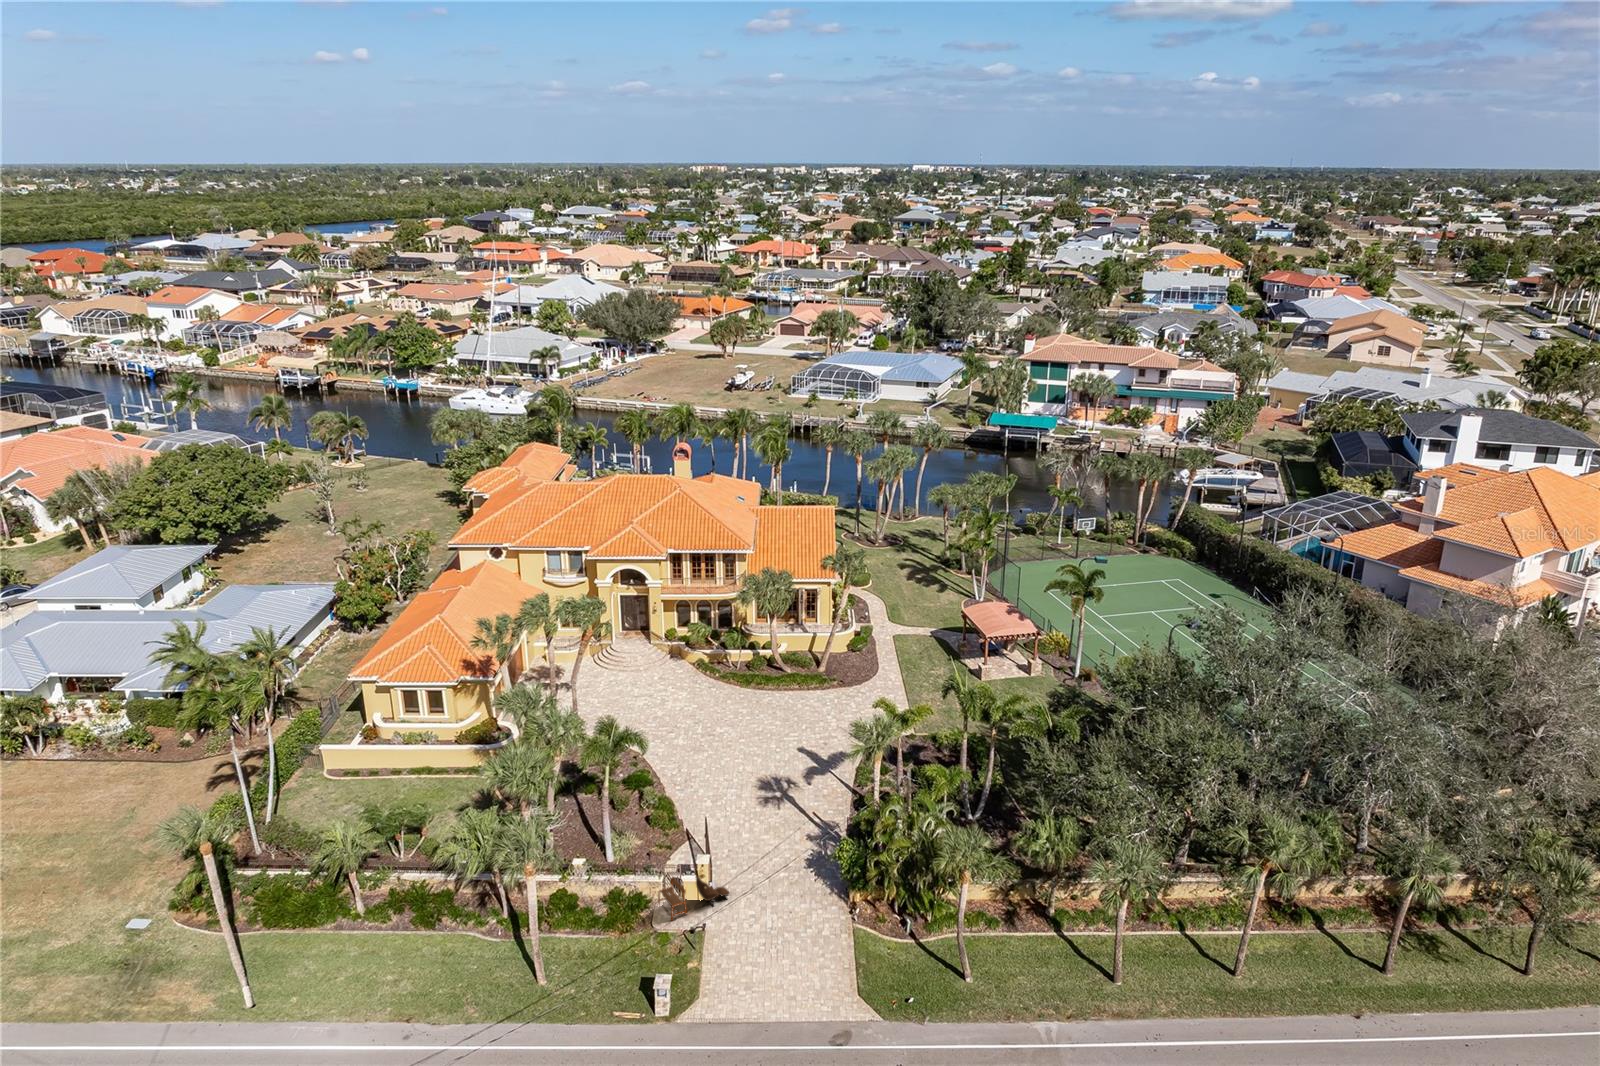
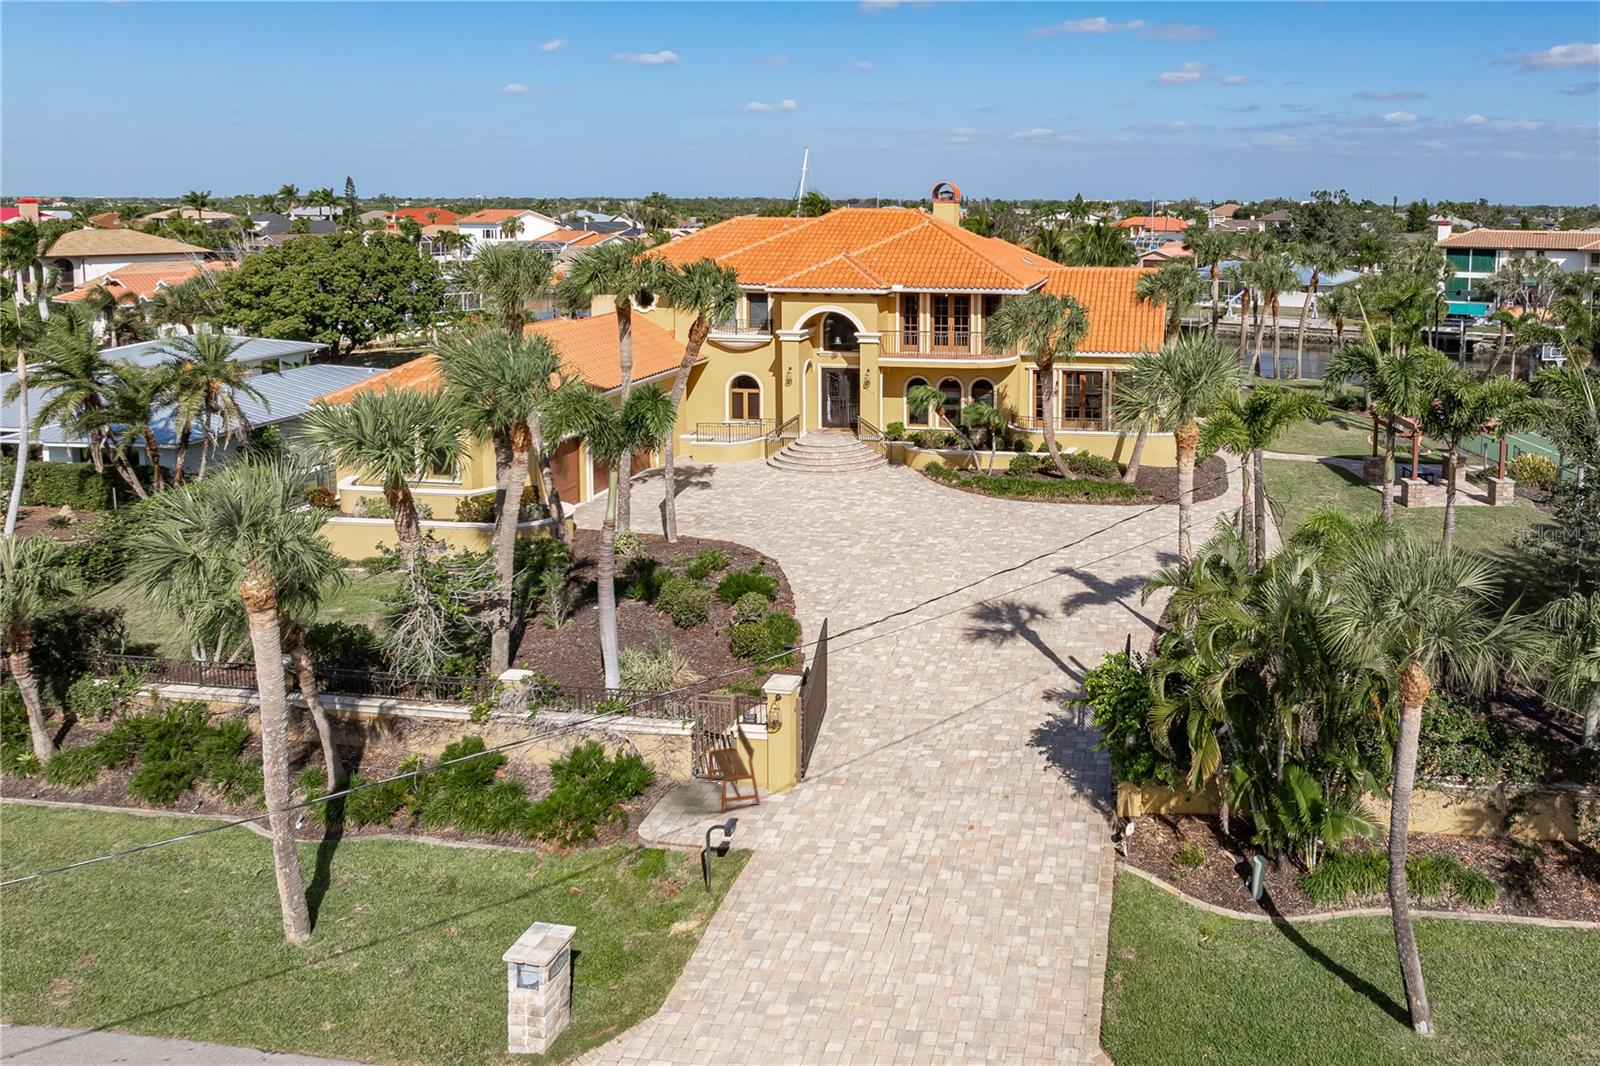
lounge chair: present [696,876,730,906] -> none [785,727,859,795]

